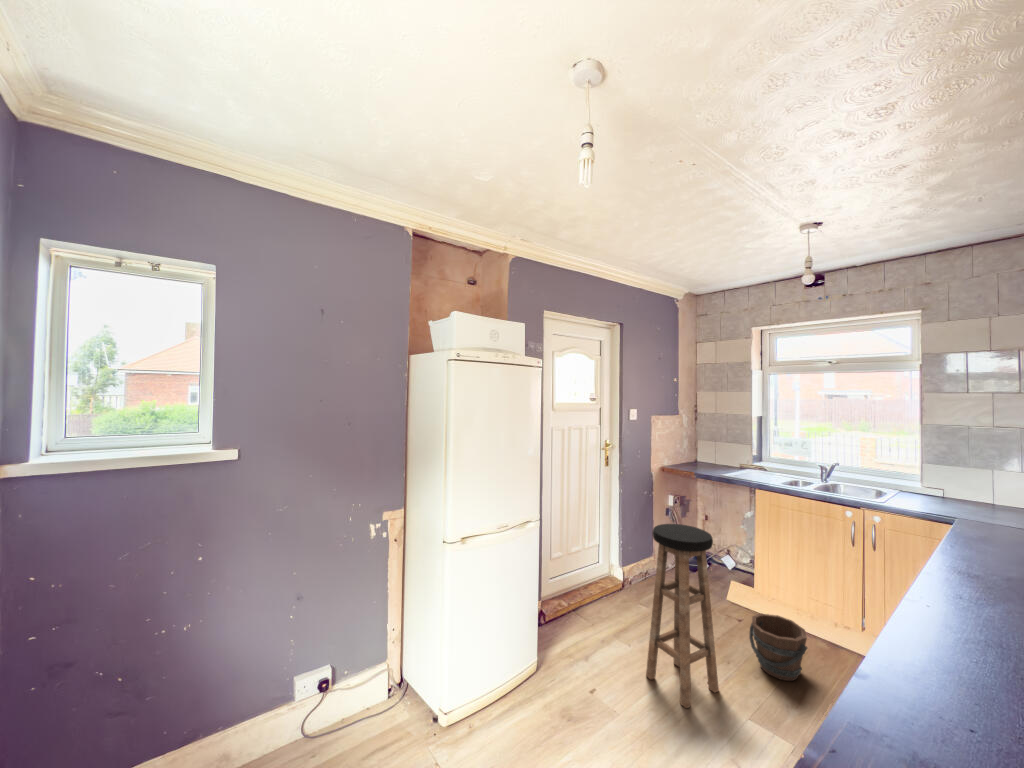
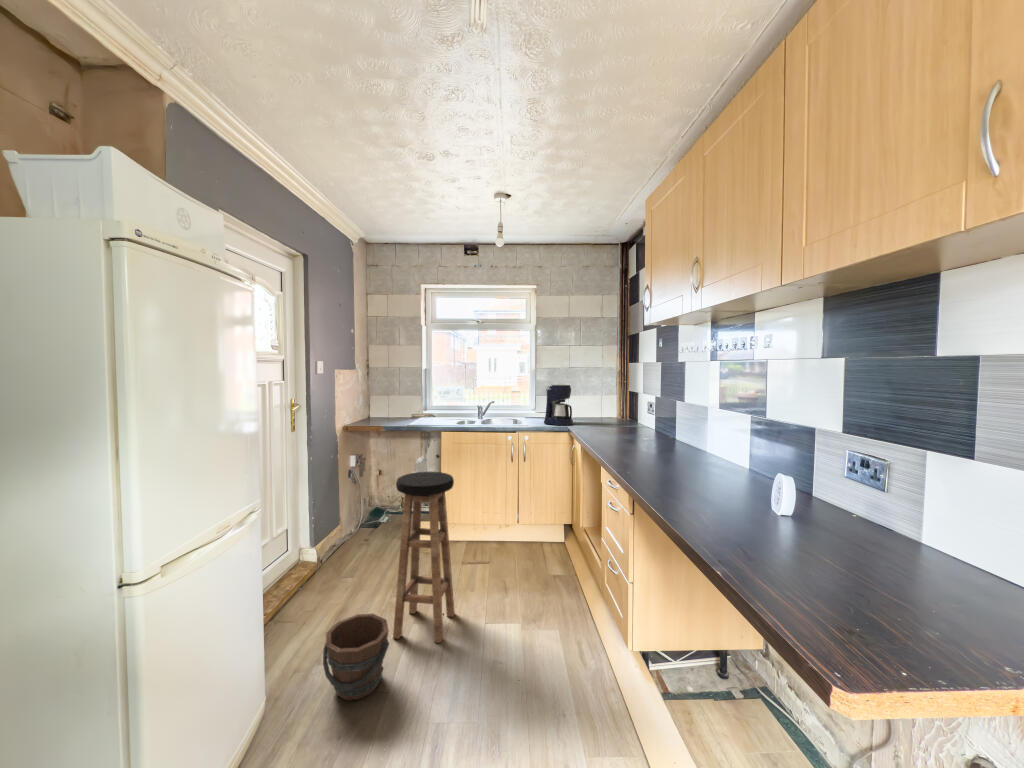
coffee maker: none [927,450,994,516] -> present [544,385,574,426]
bucket: present [749,614,807,681] -> present [323,614,389,700]

